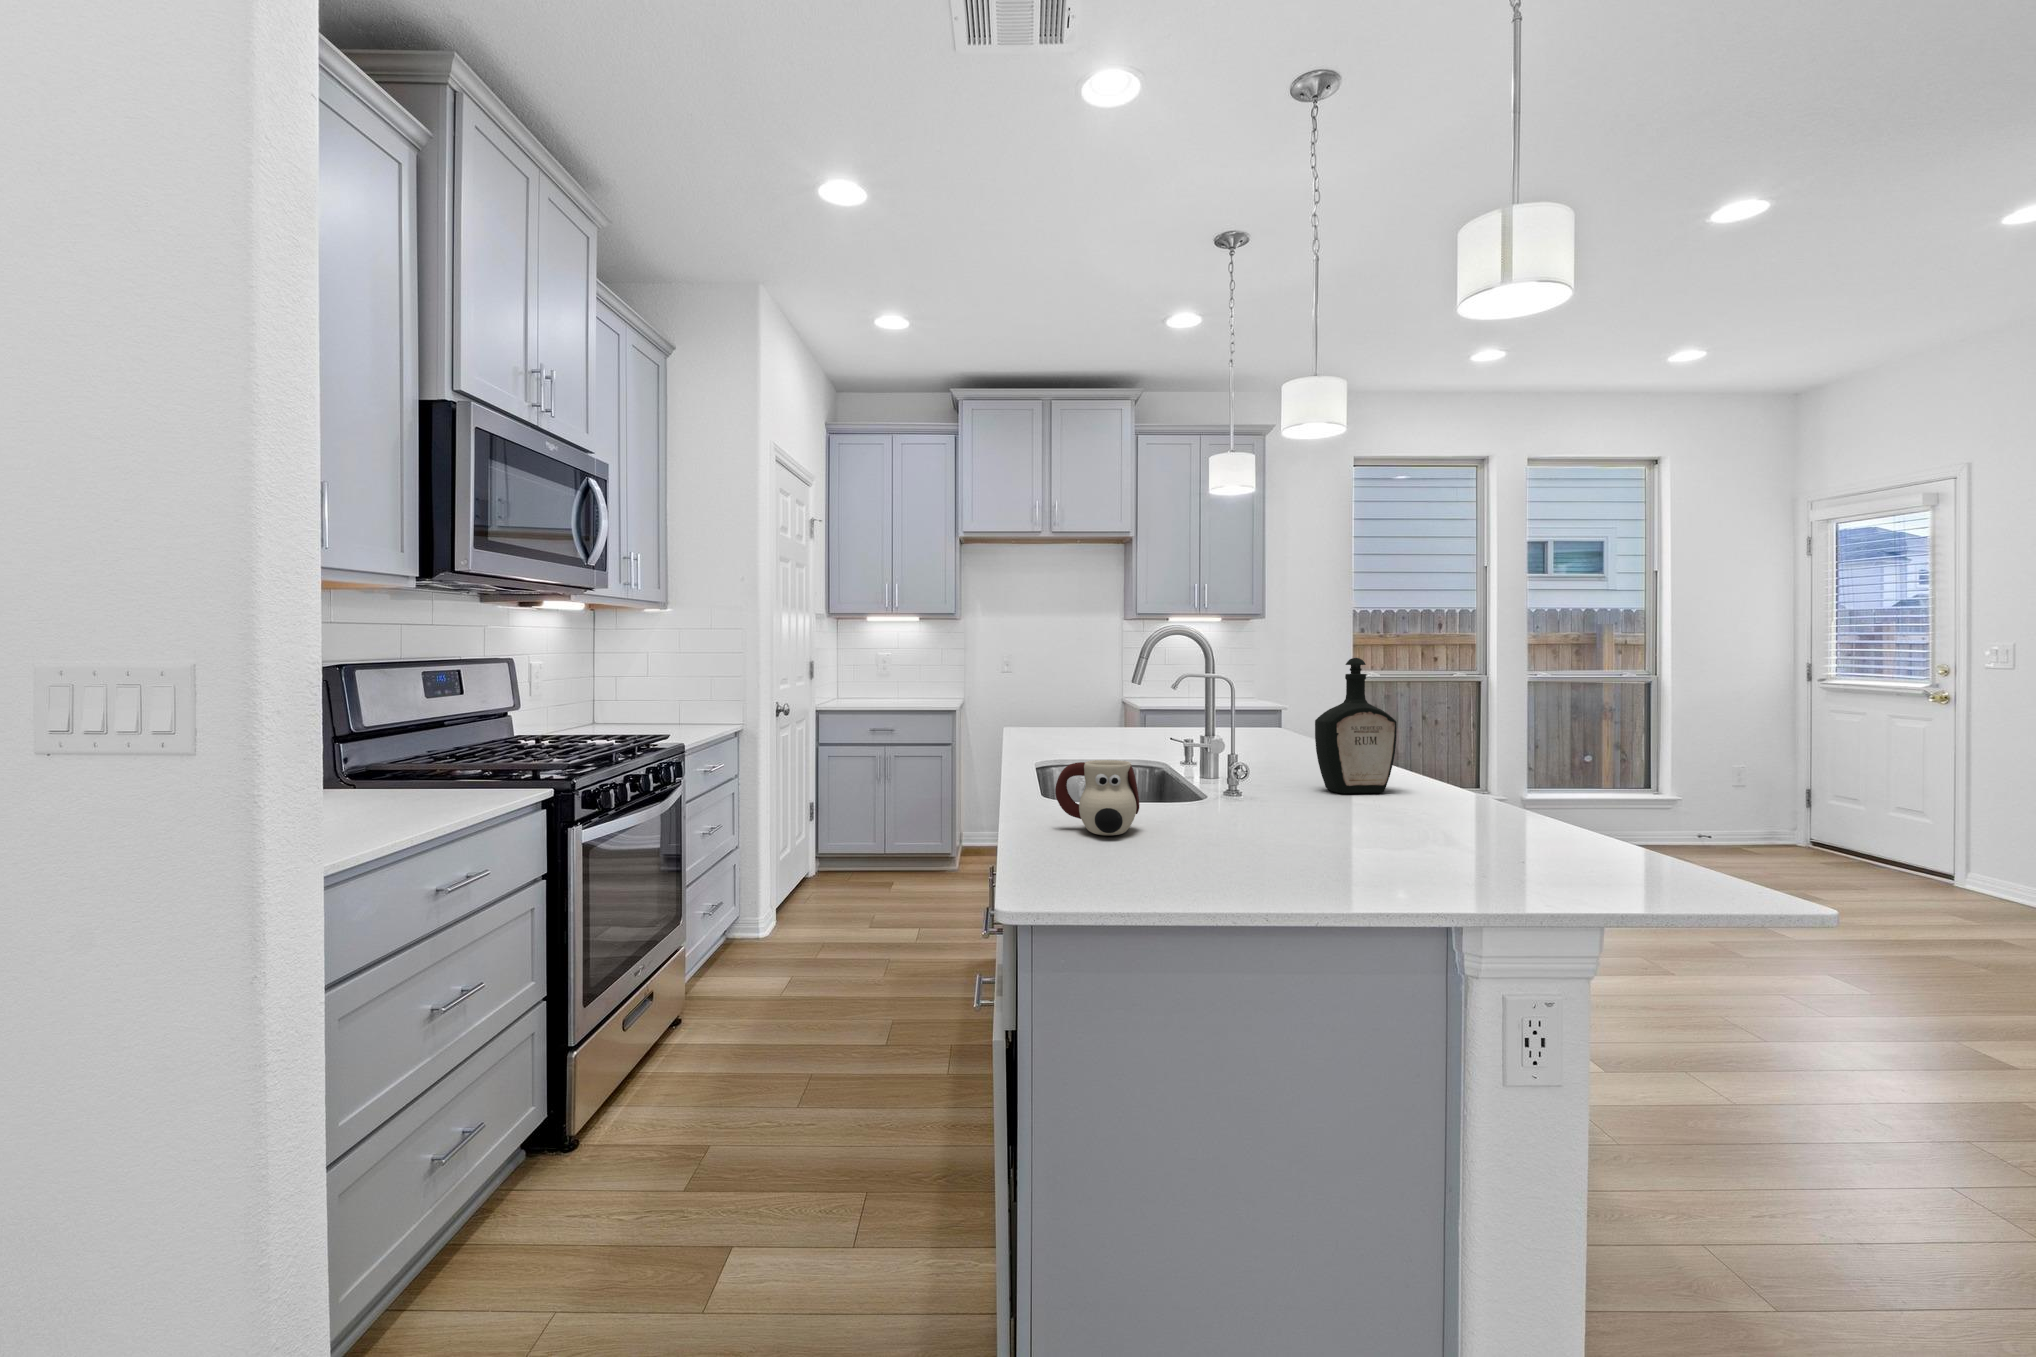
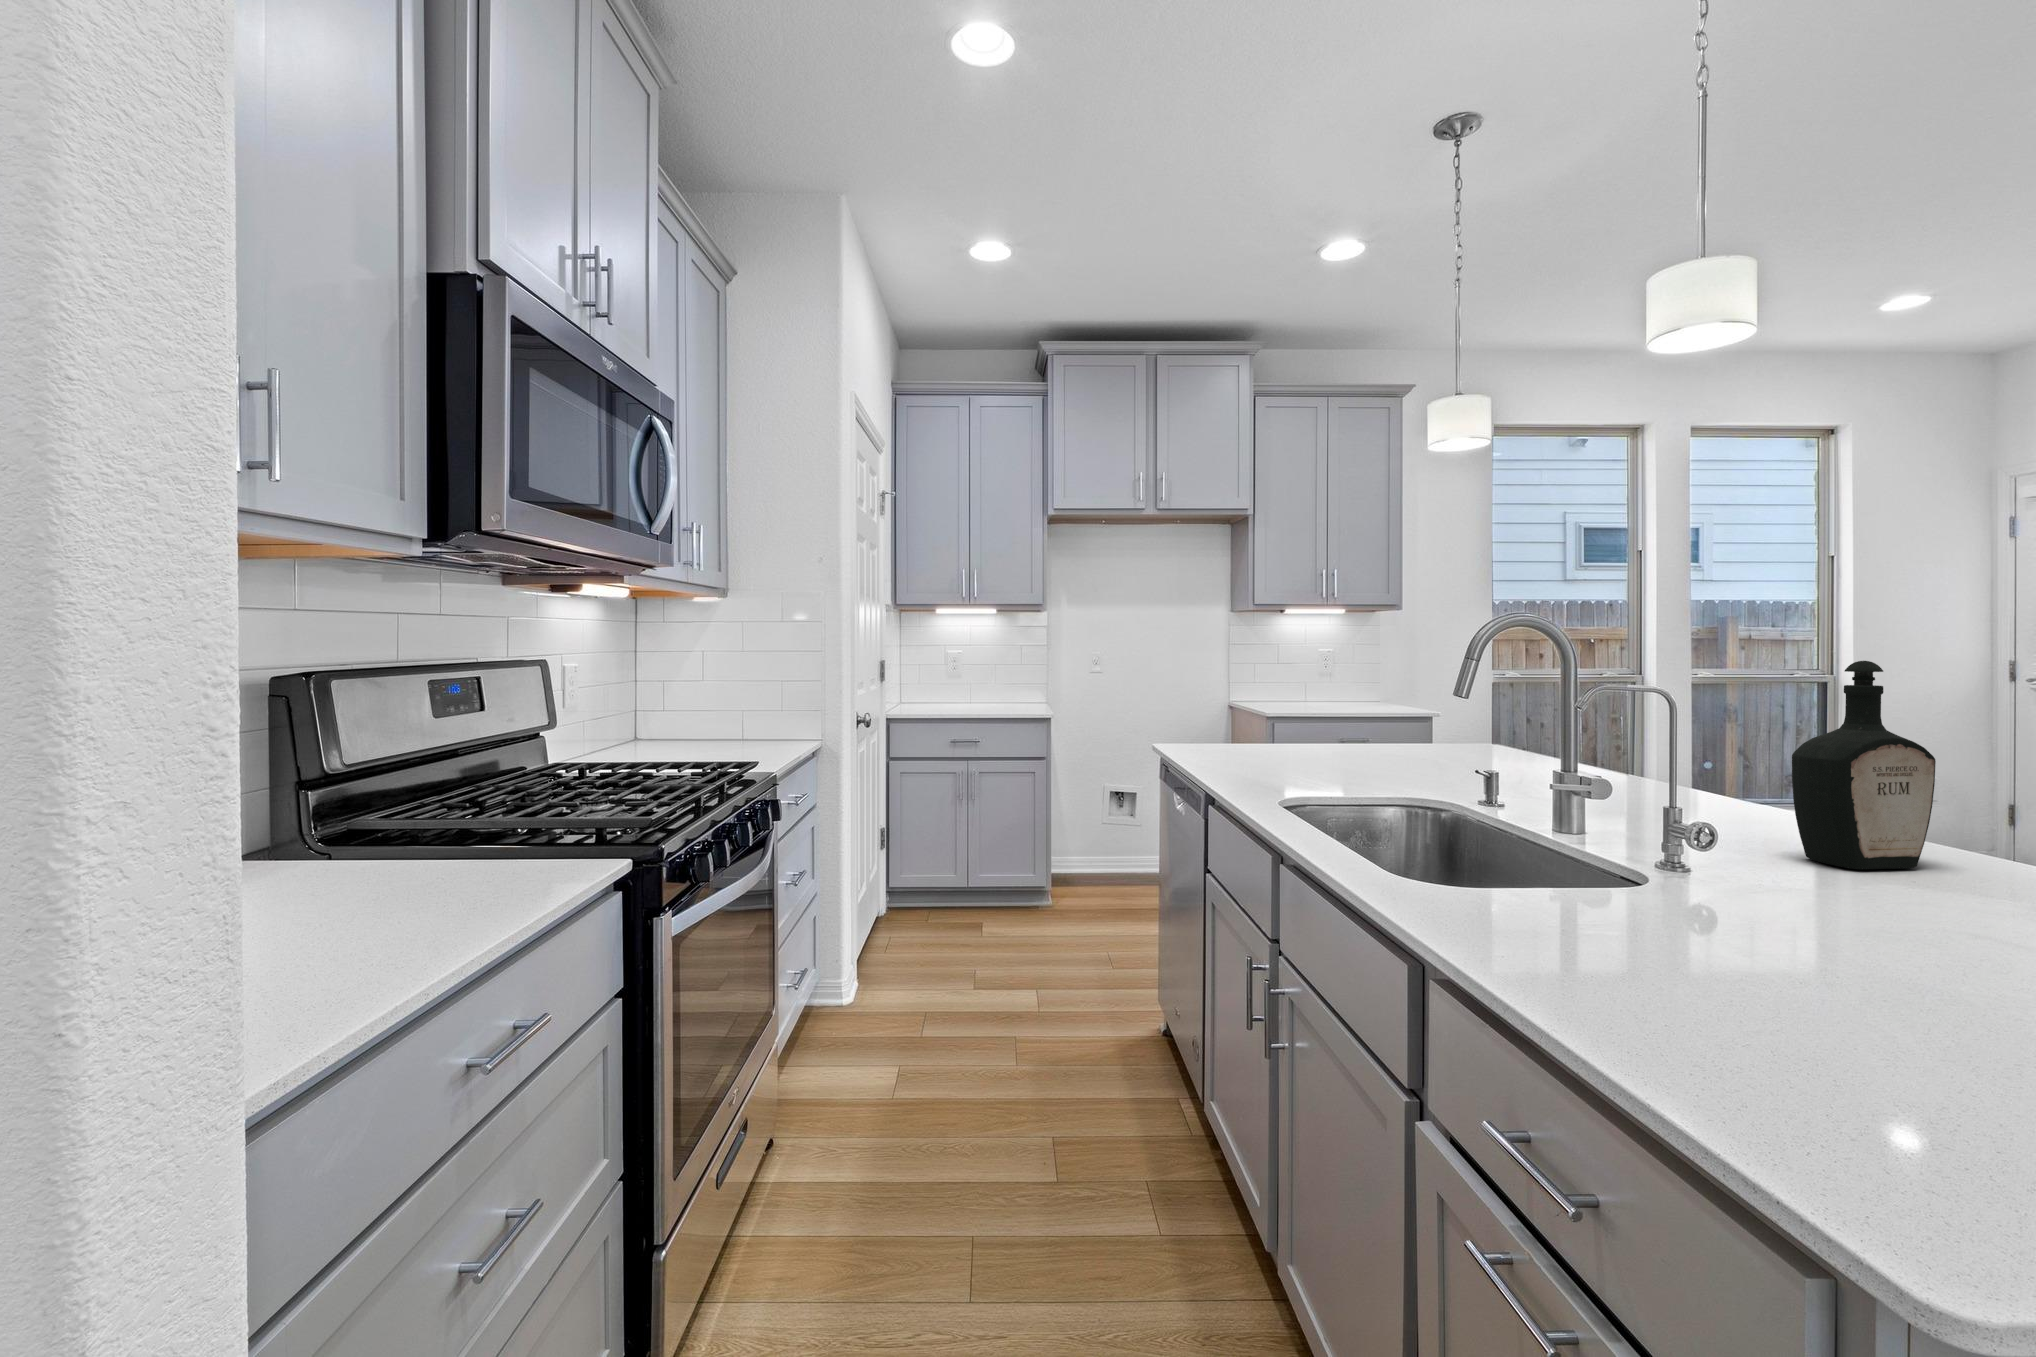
mug: present [1055,760,1139,835] -> none [1550,839,1725,985]

